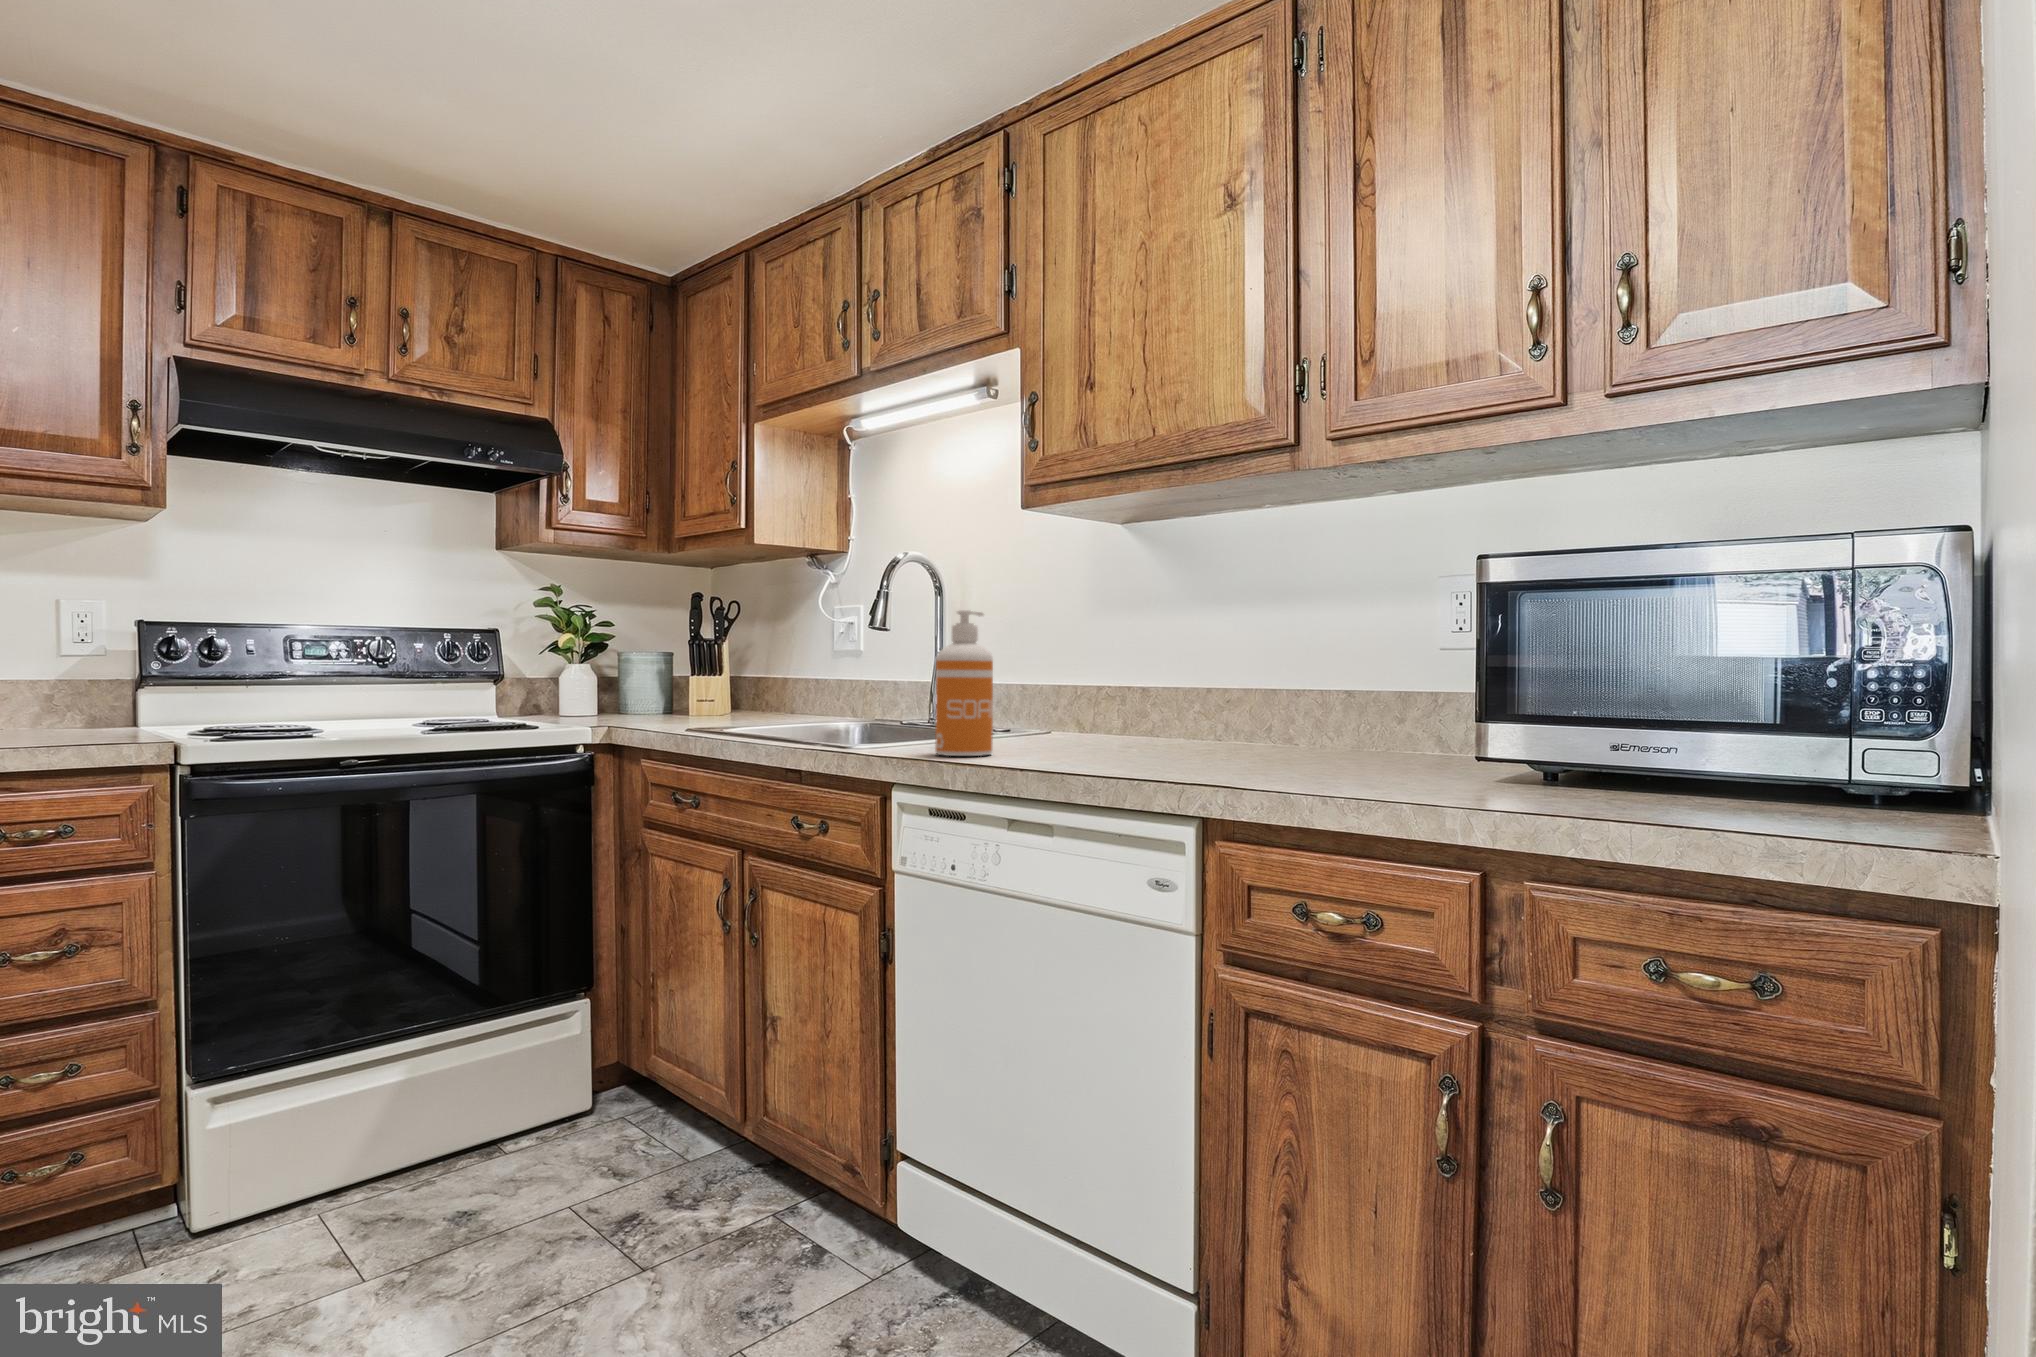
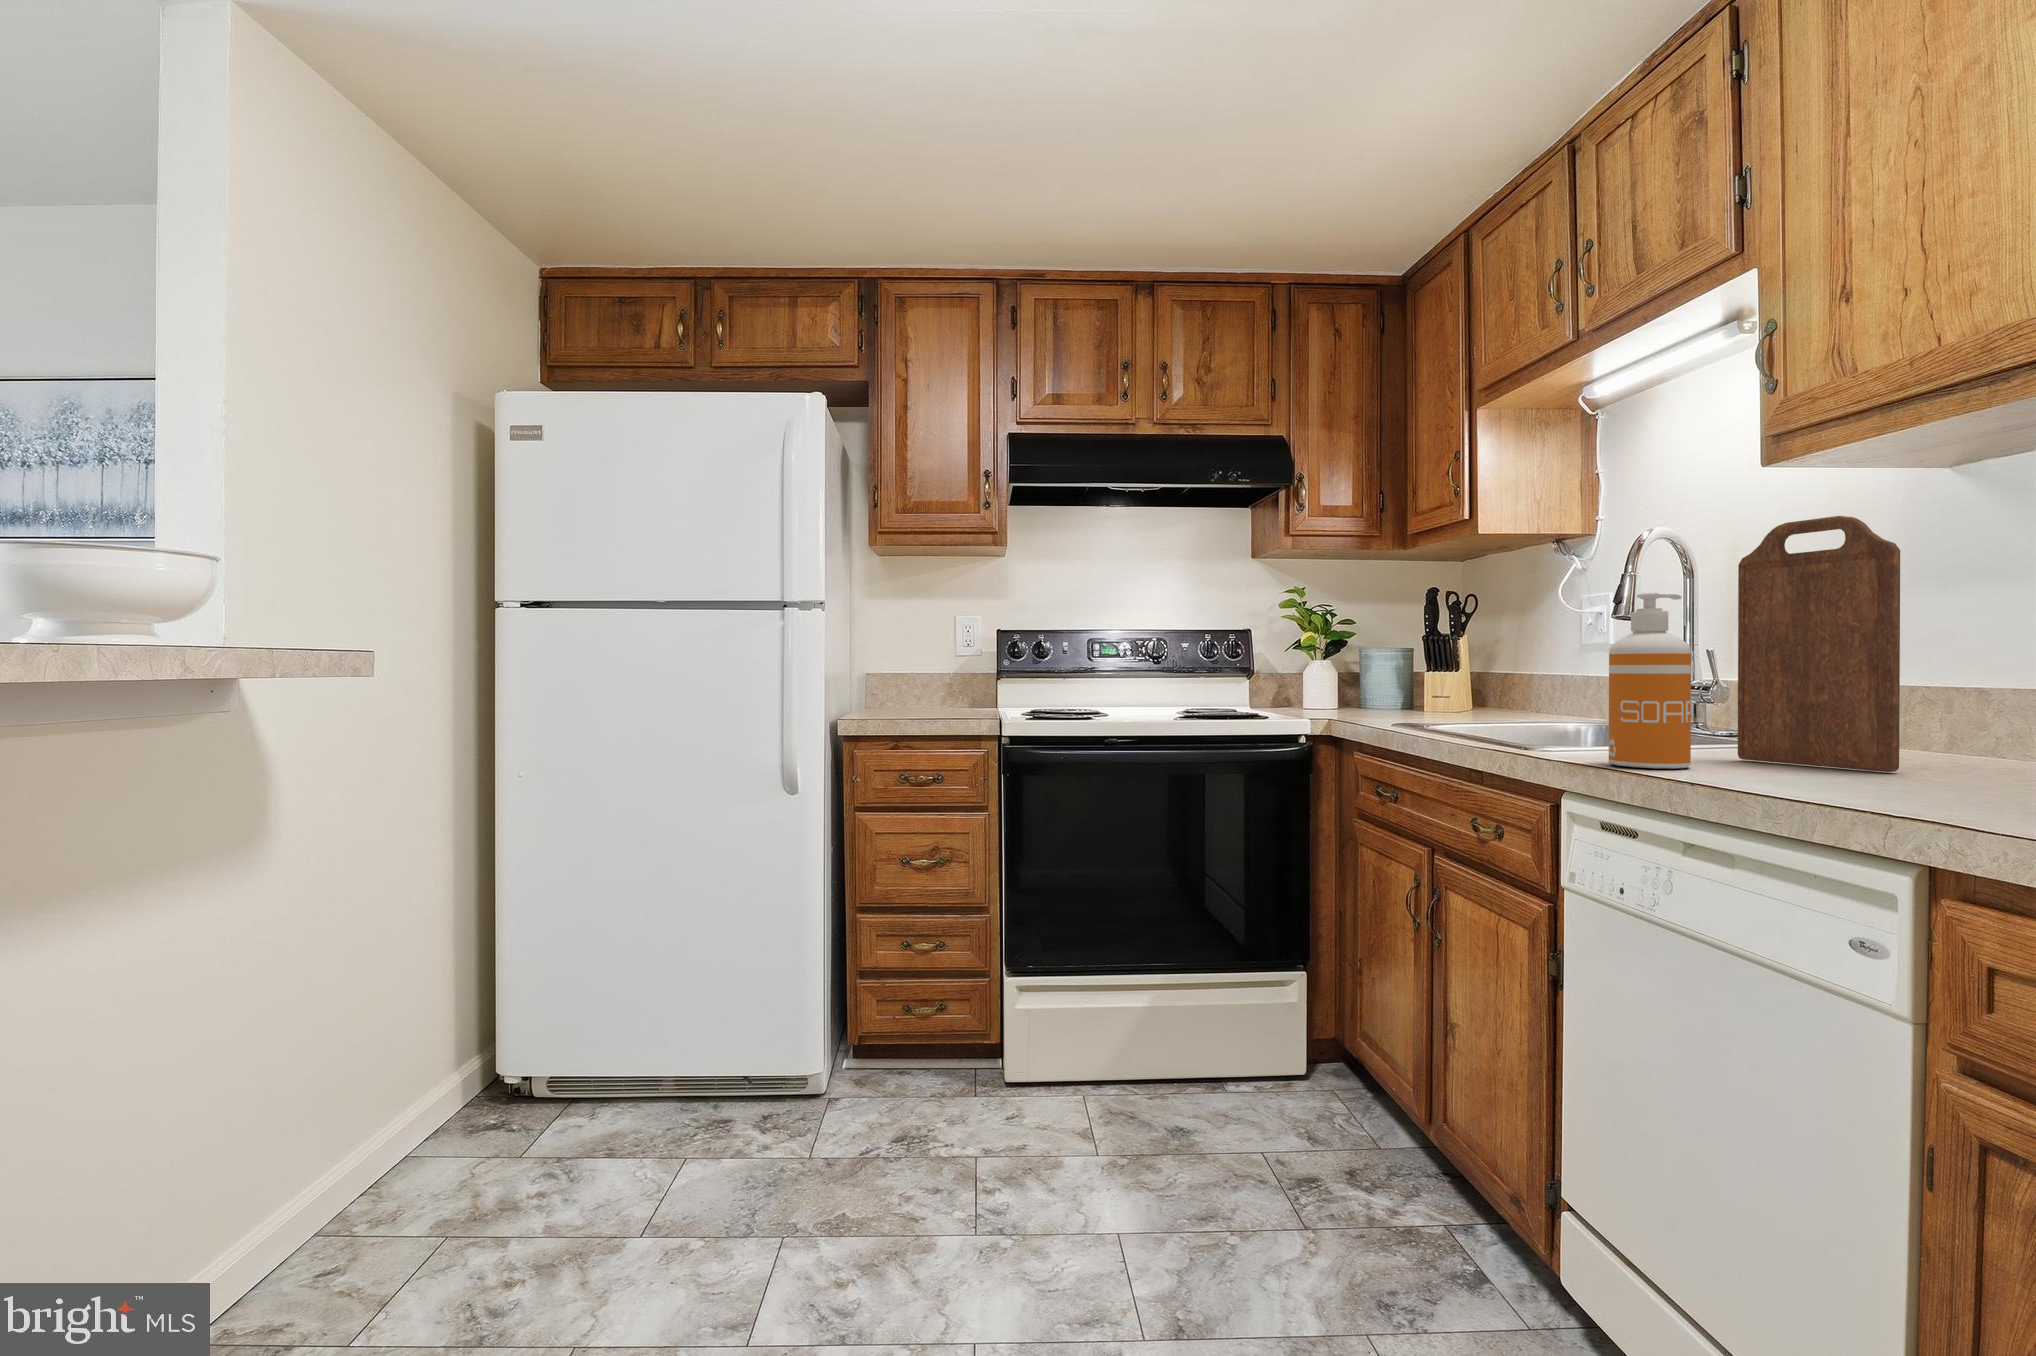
cutting board: none [1009,559,1112,750] -> present [1738,516,1900,772]

